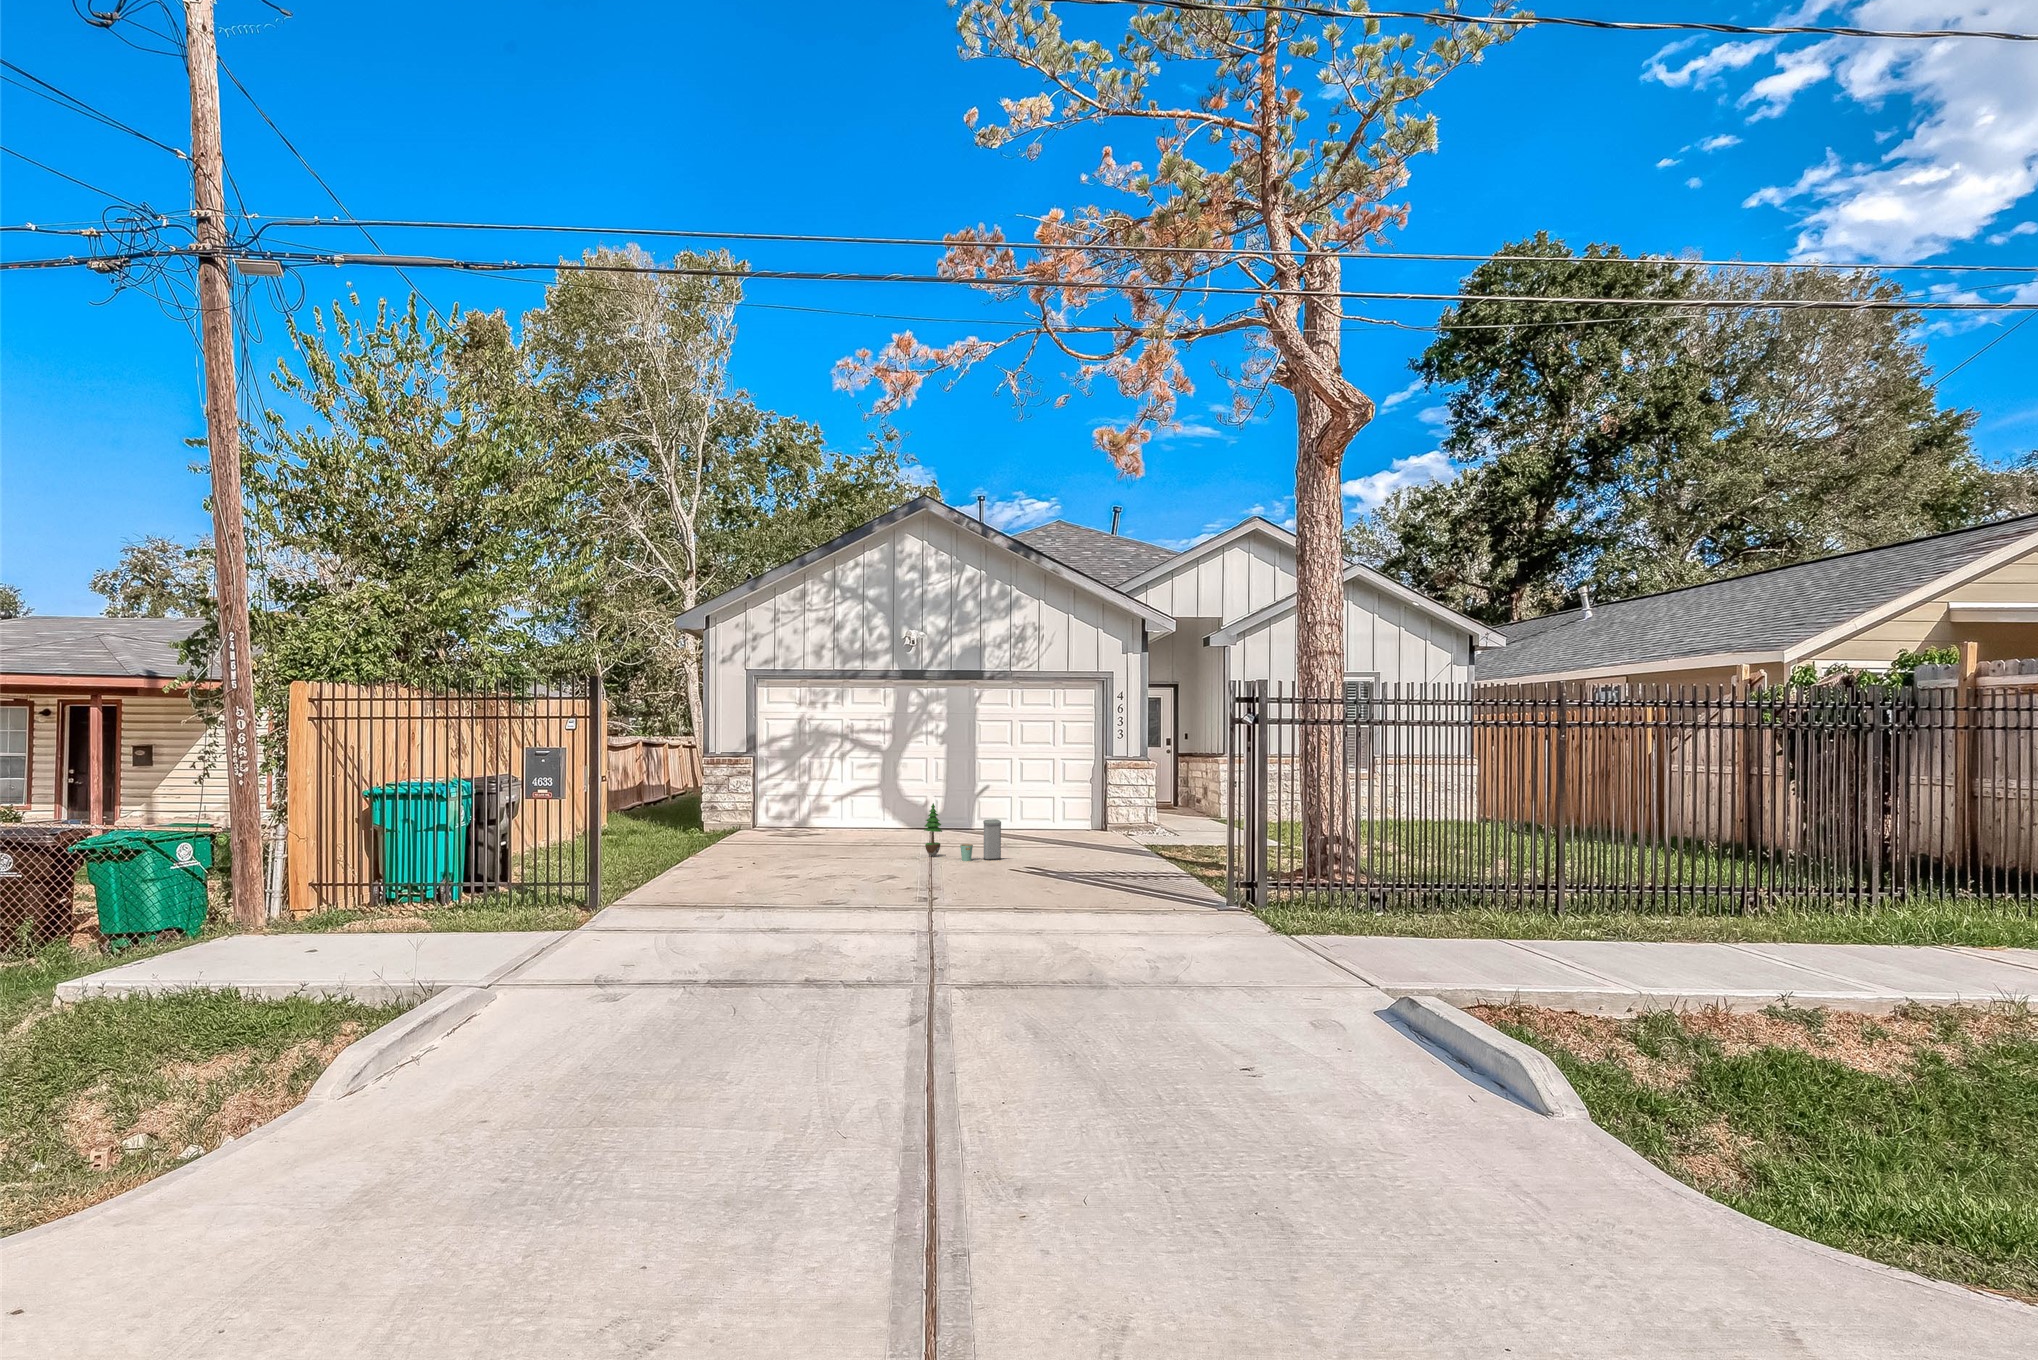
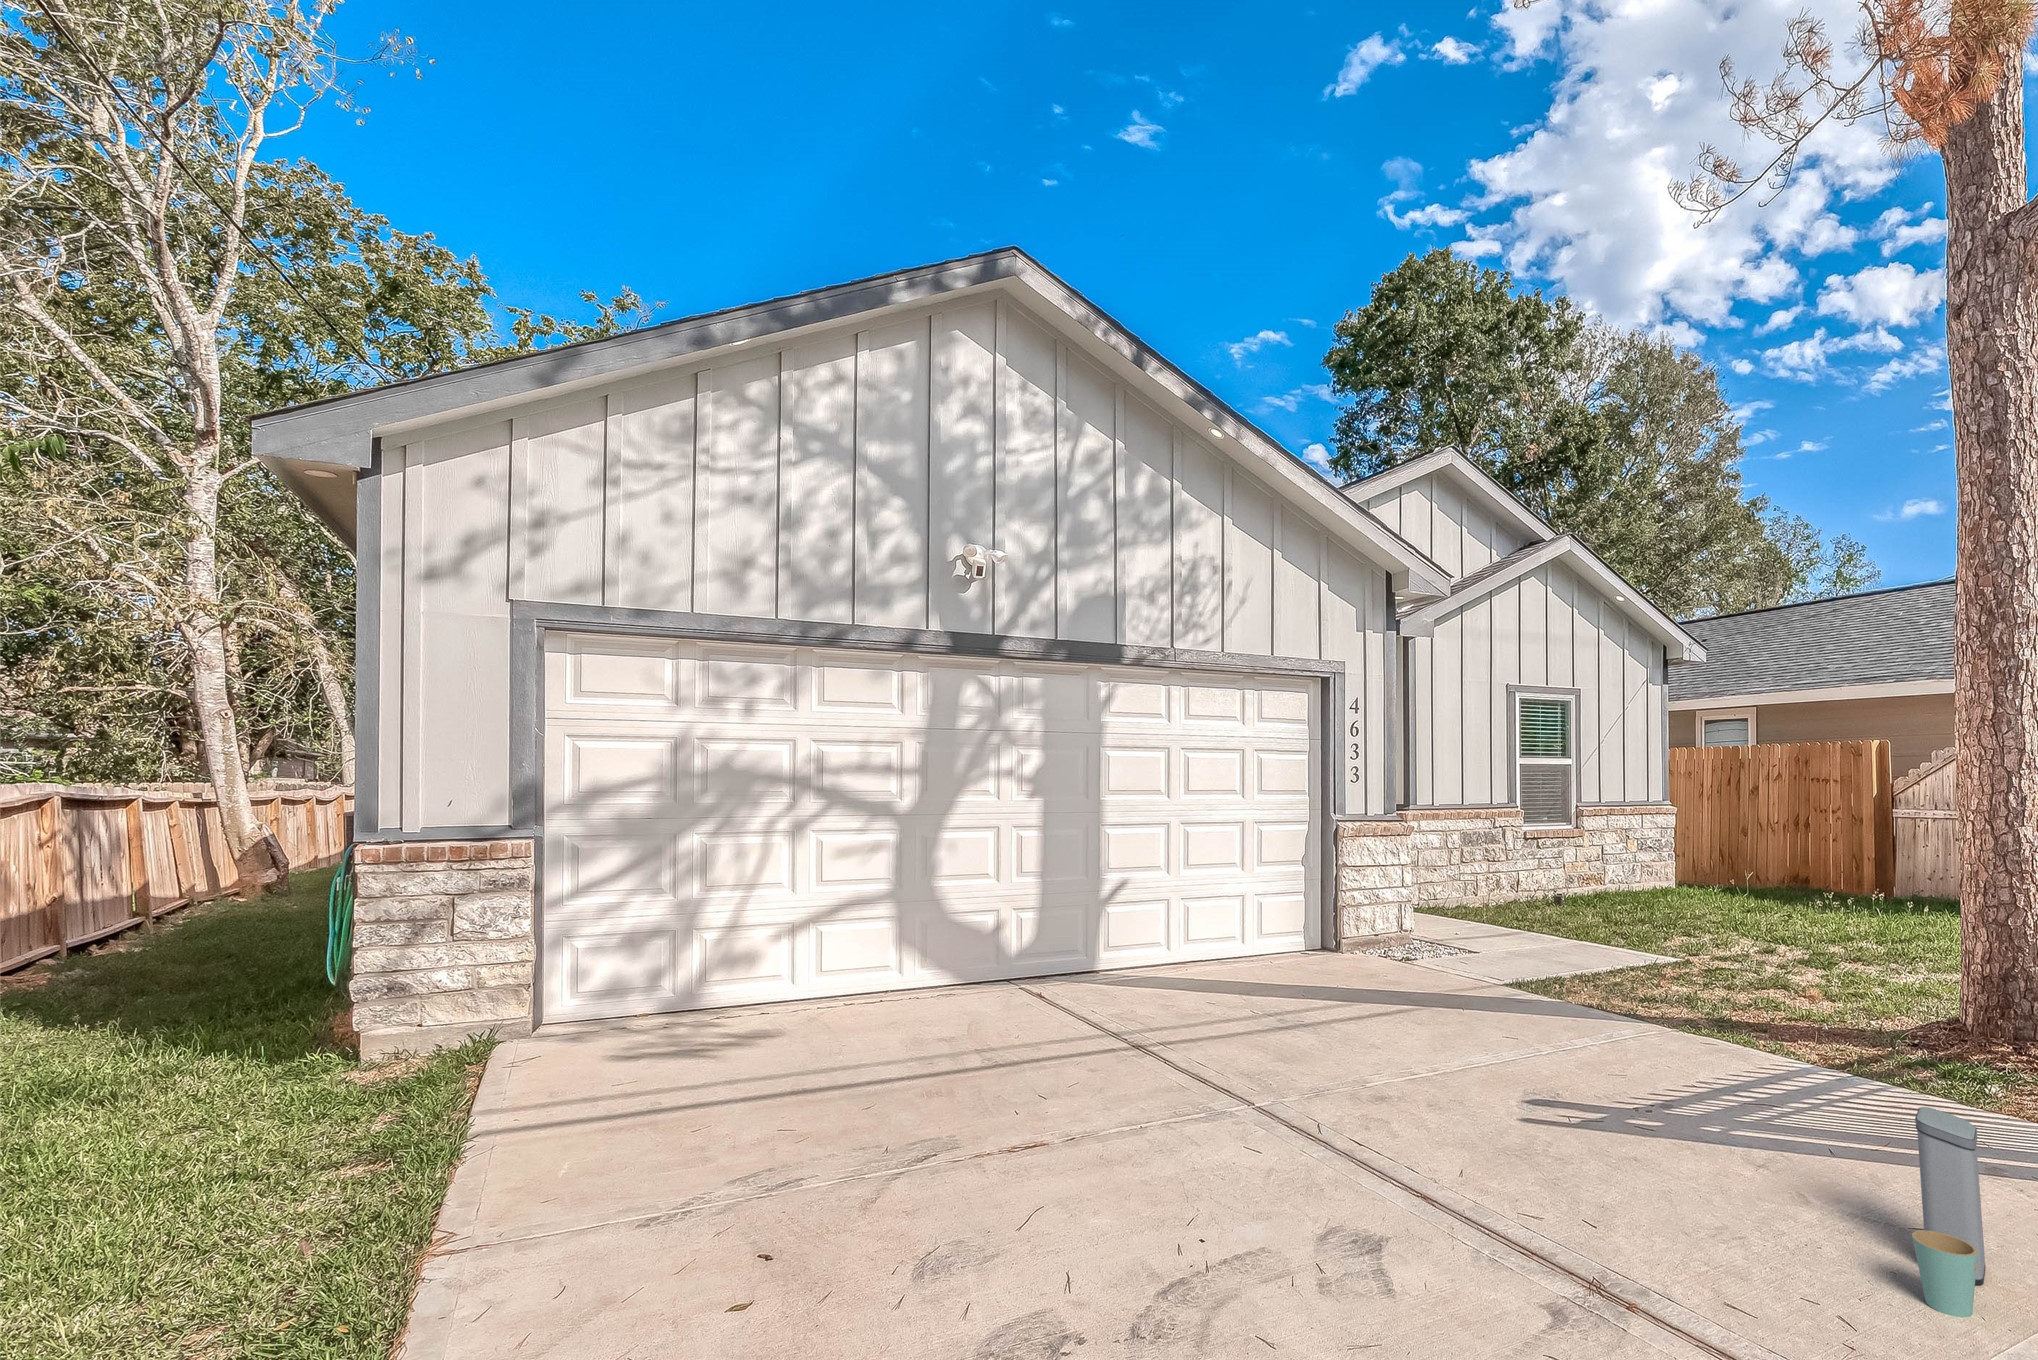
potted tree: present [924,803,942,856] -> none [1680,1064,1768,1281]

